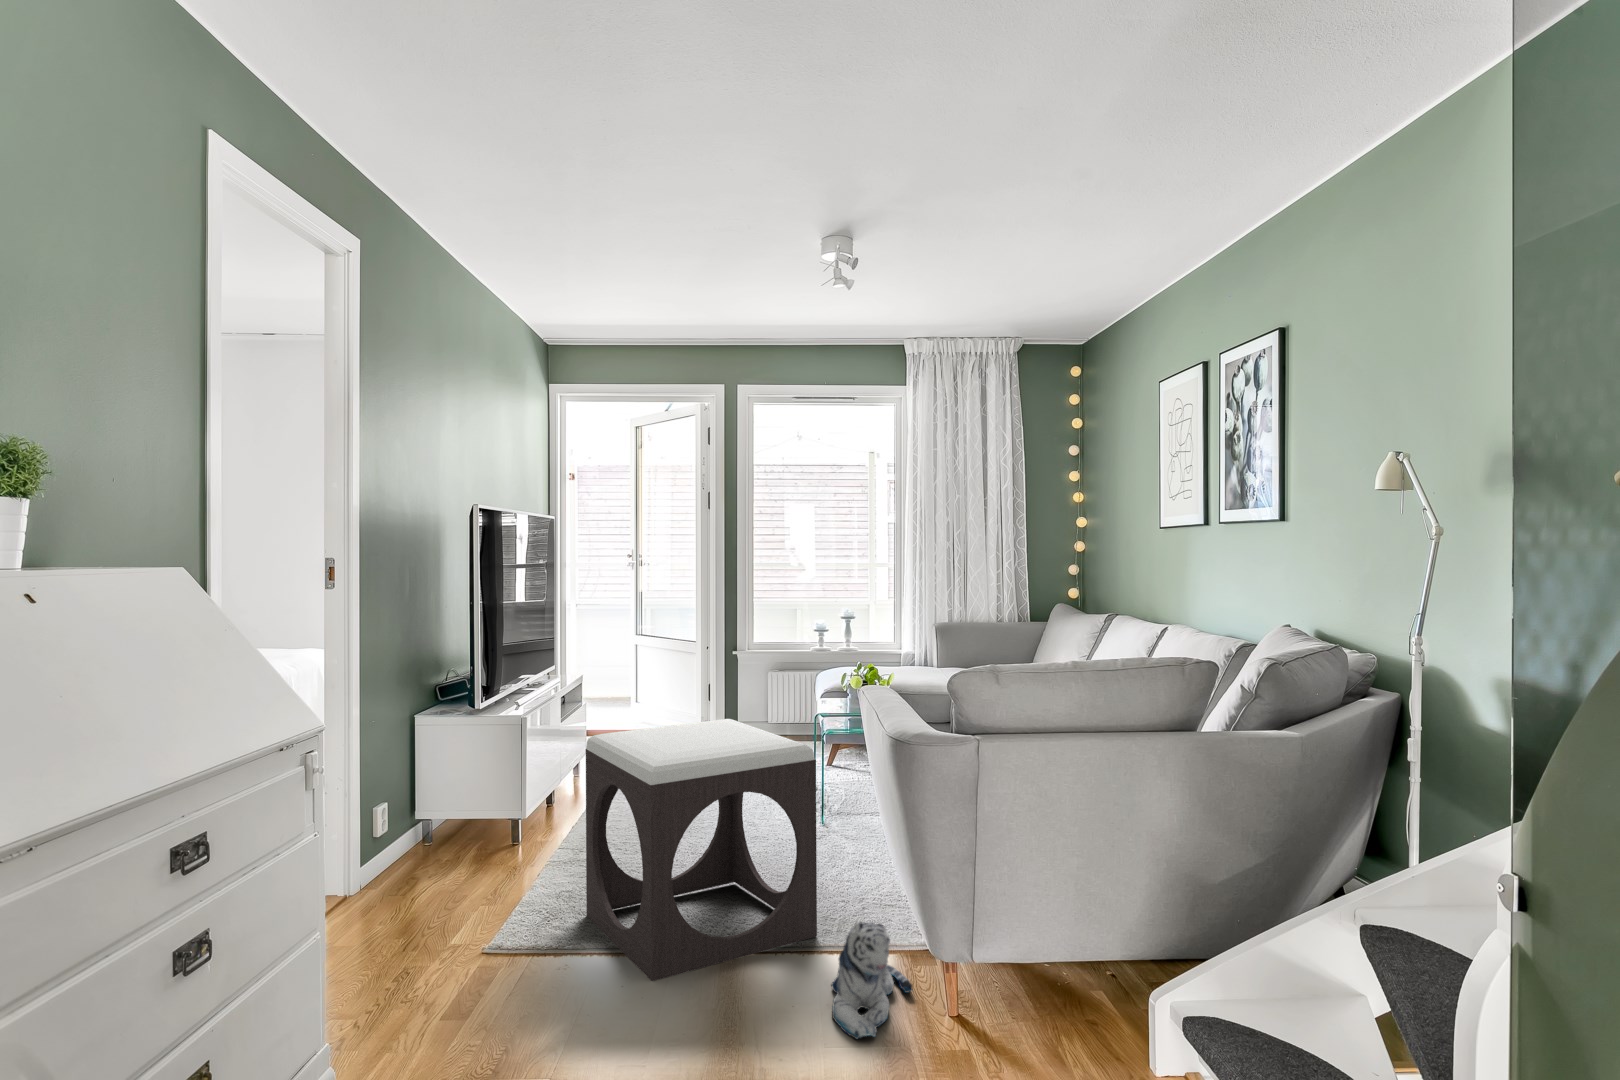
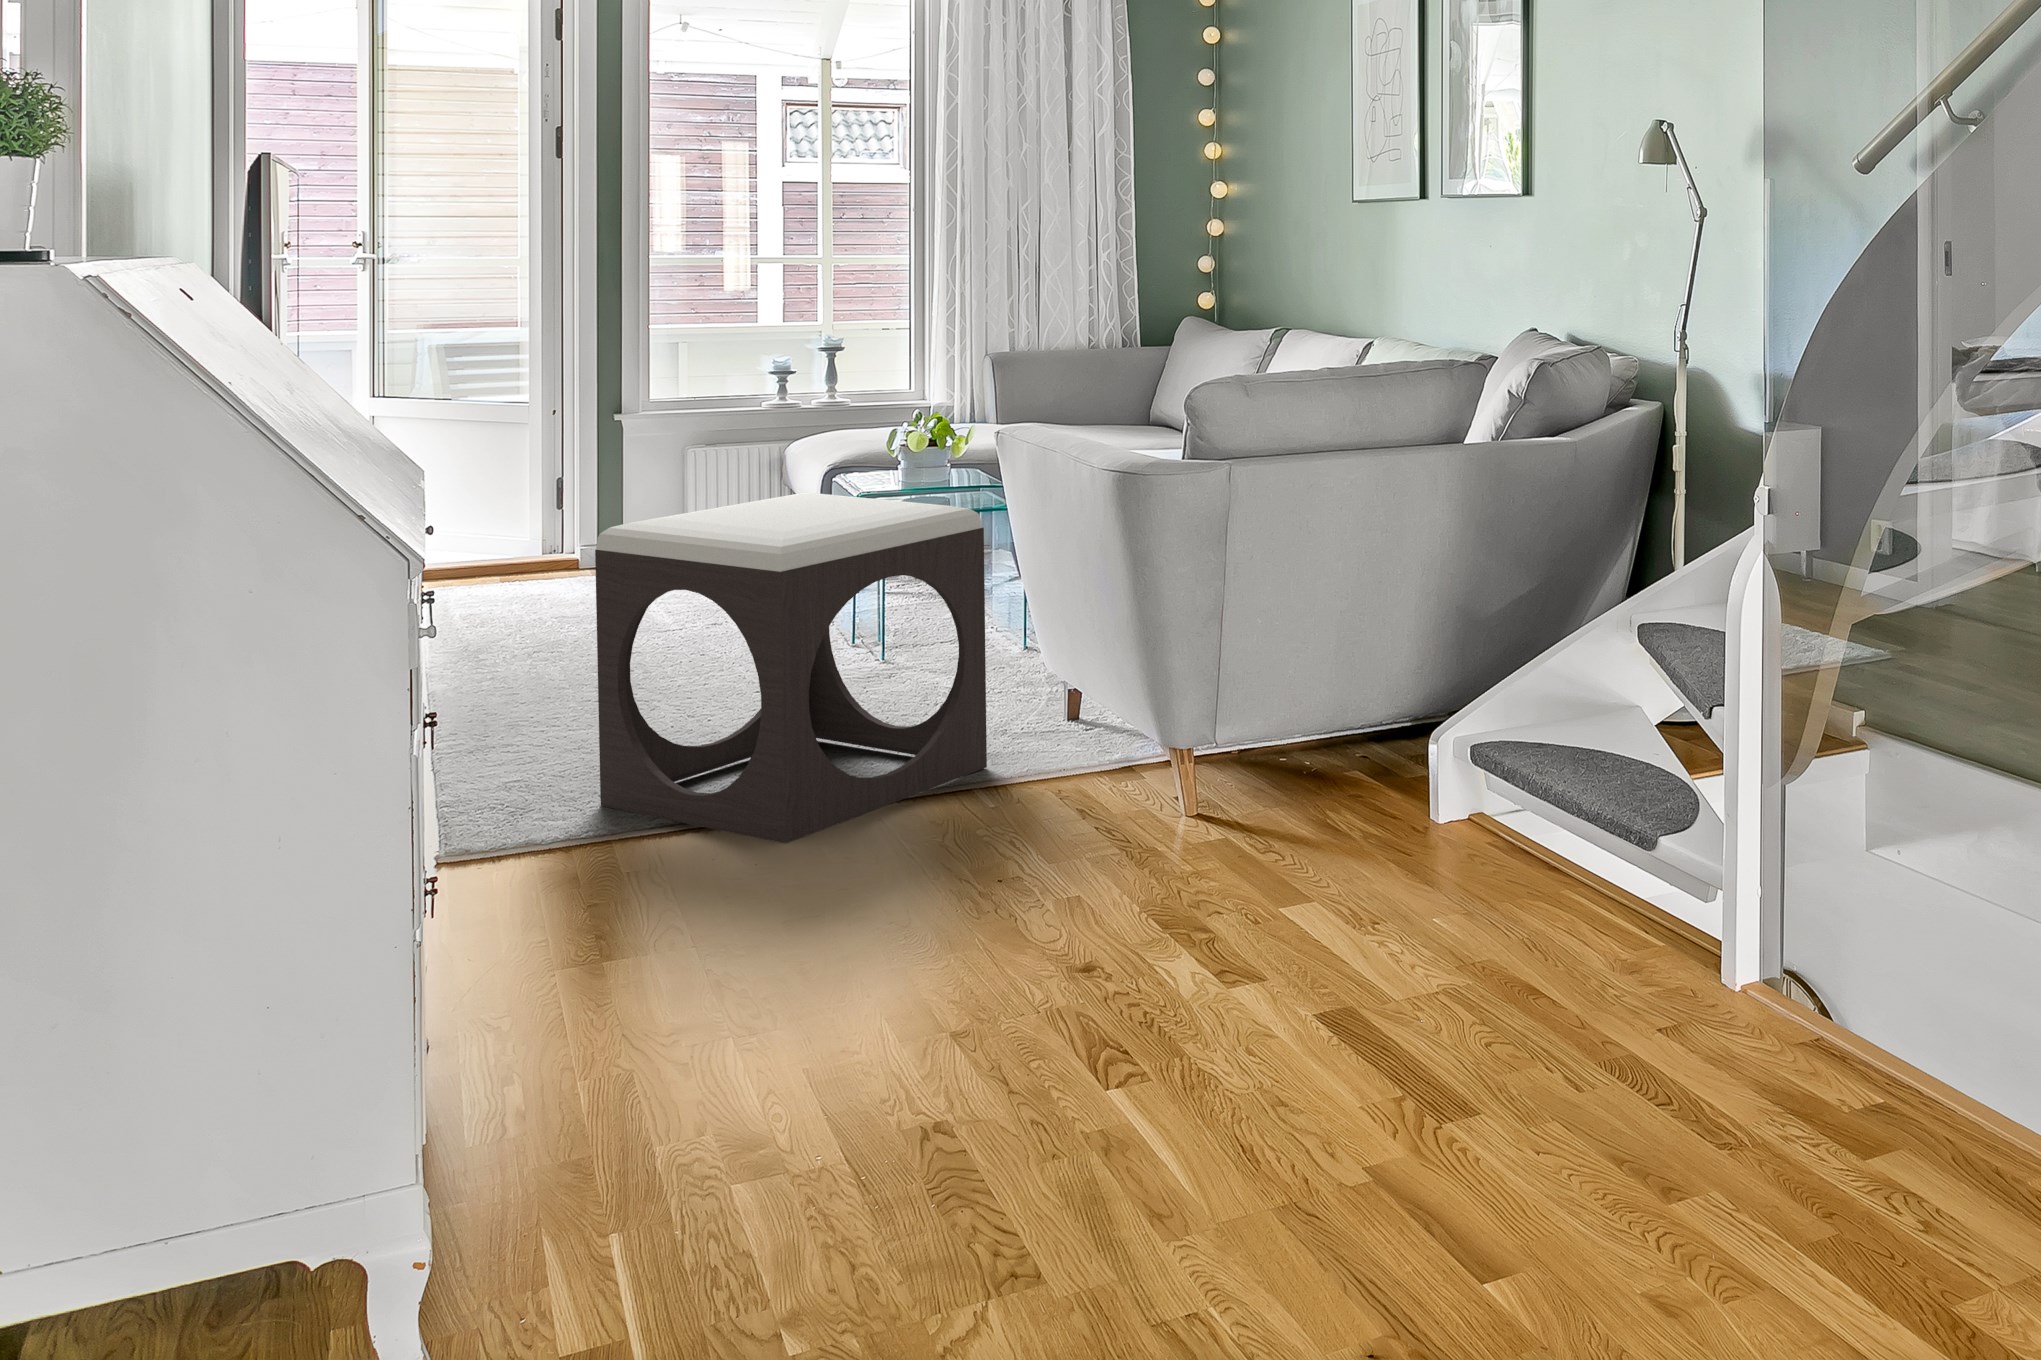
plush toy: present [831,922,913,1039] -> none [1045,707,1154,835]

